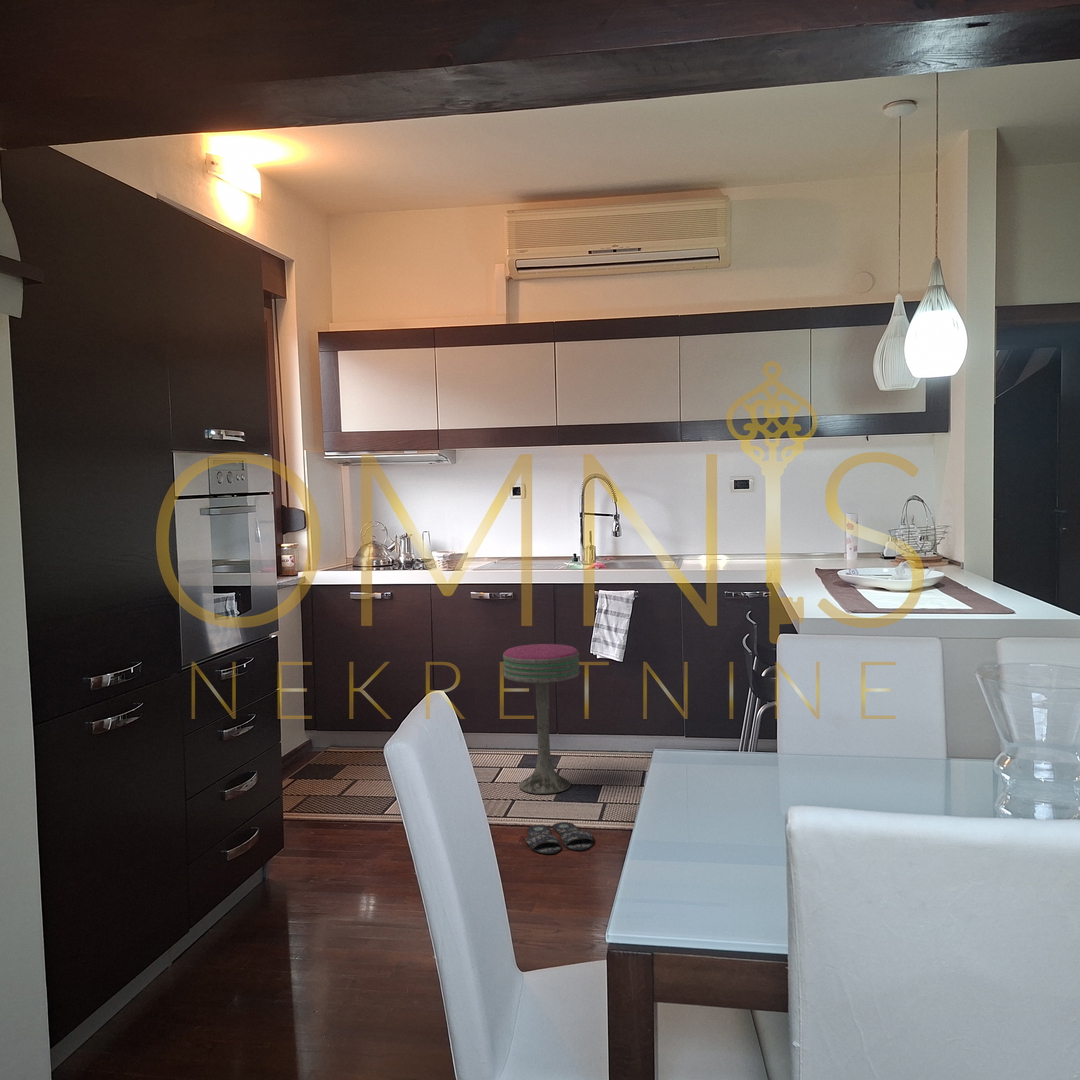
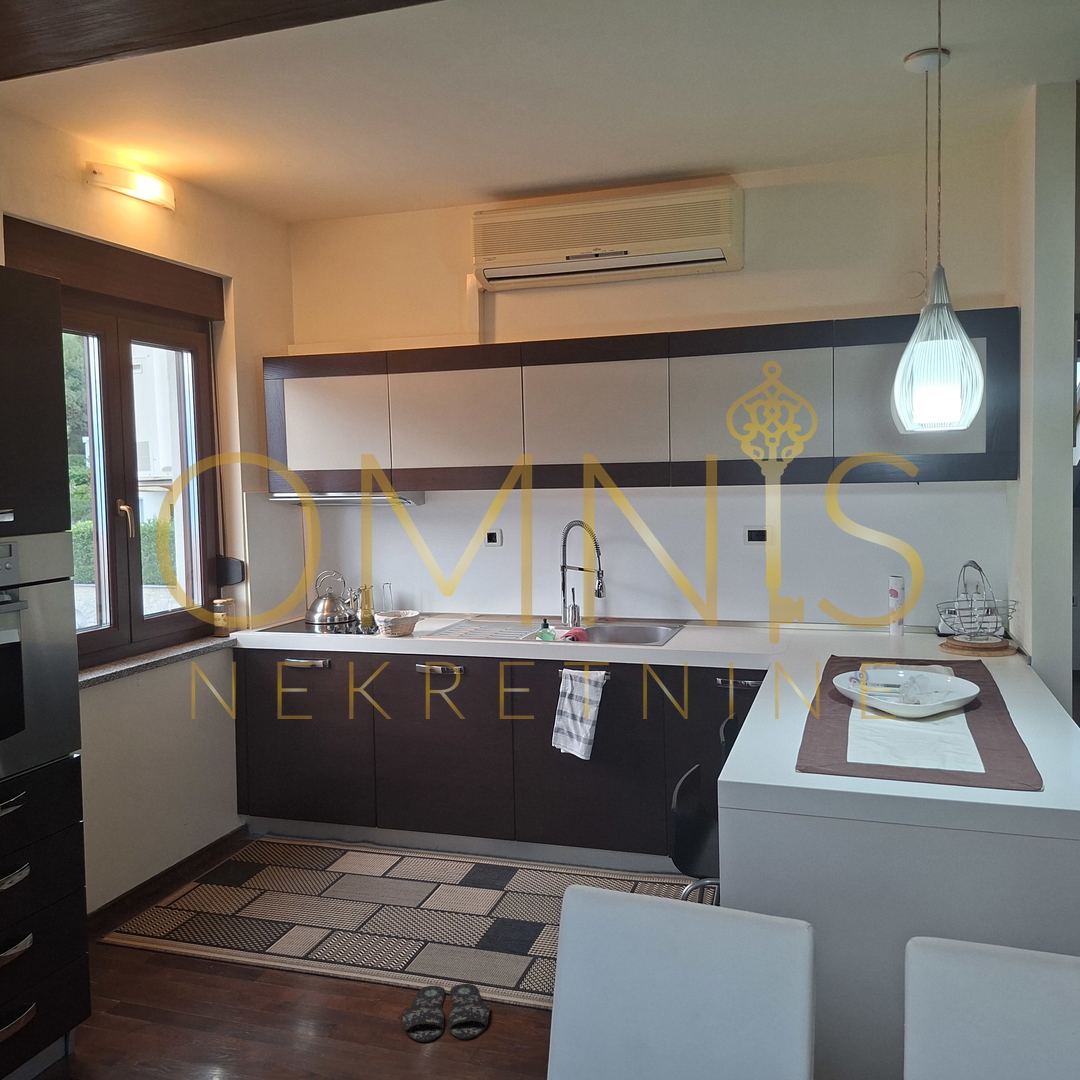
bar stool: present [503,644,580,794] -> none [424,738,519,931]

